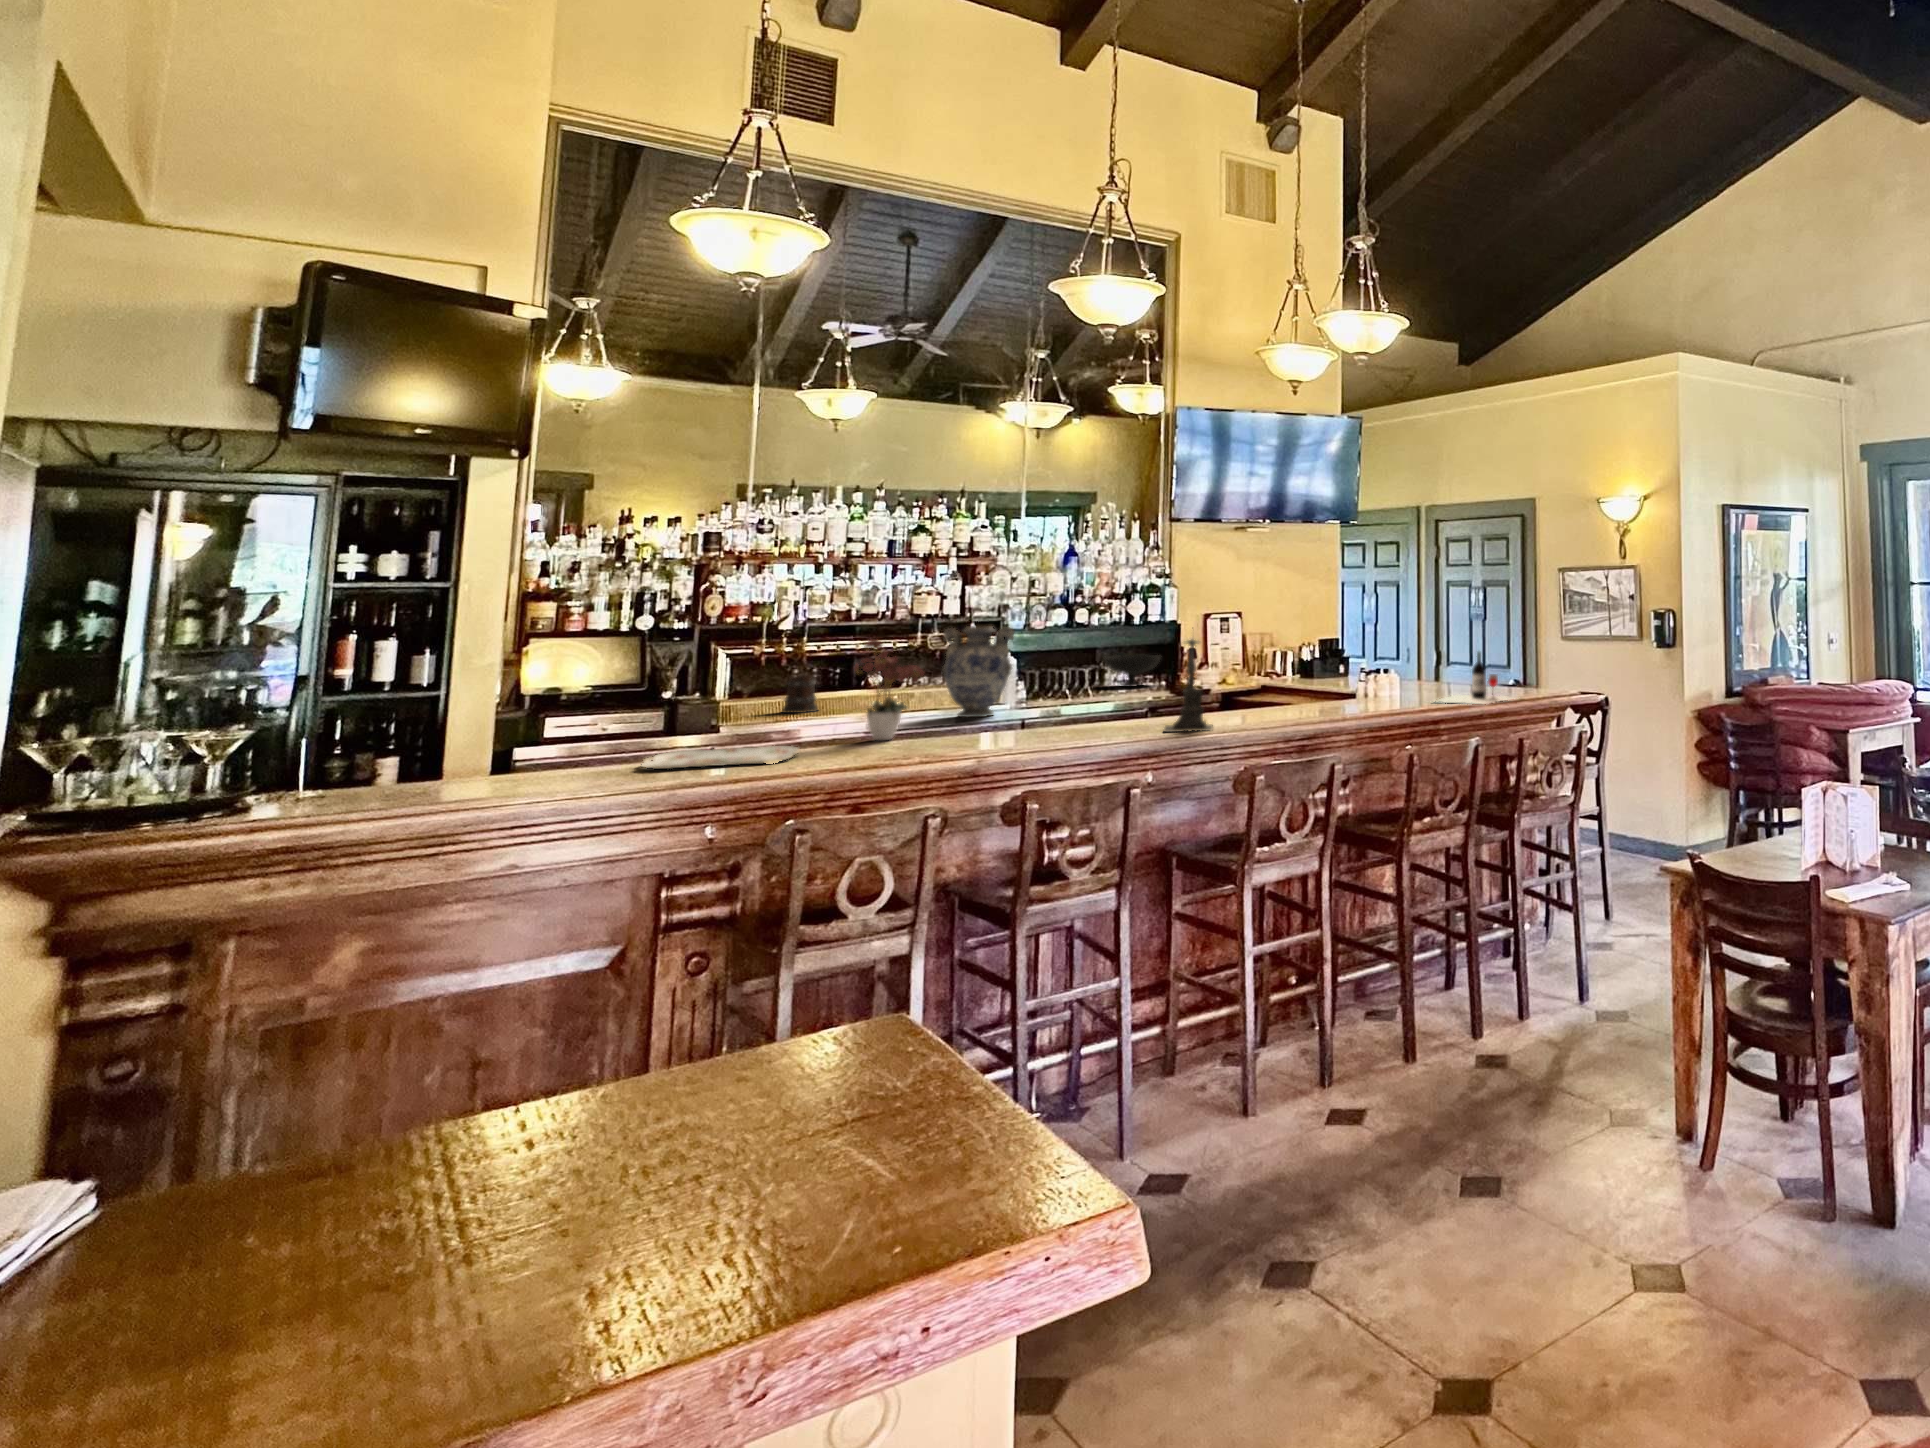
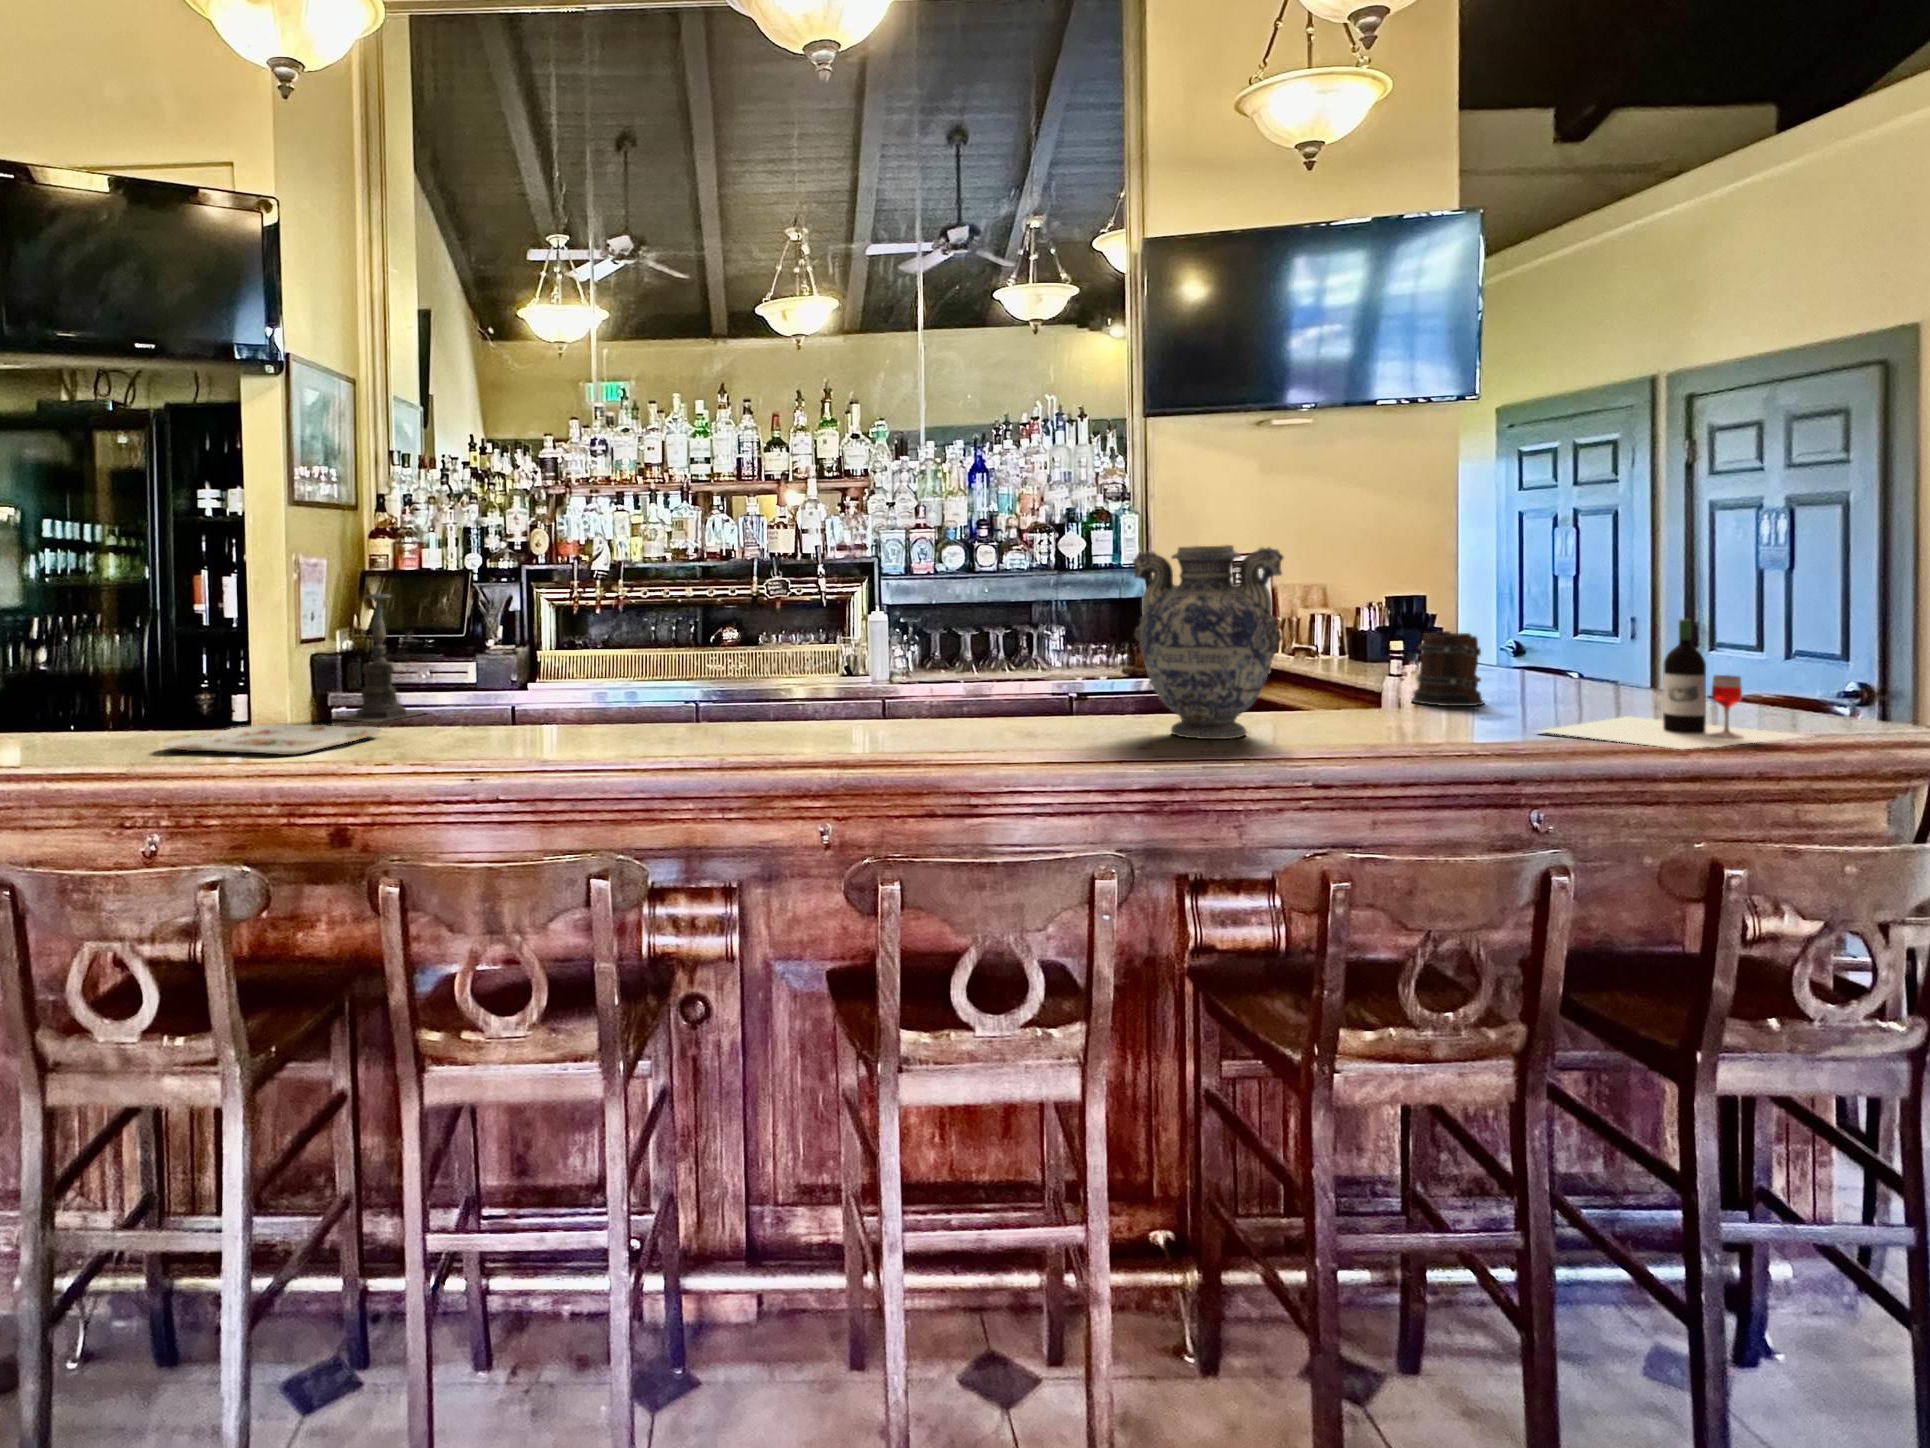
vase: present [942,626,1014,718] -> present [1133,545,1283,739]
flower arrangement: present [854,639,923,740] -> none [471,570,576,728]
candle holder: present [1164,639,1213,732] -> present [334,586,424,722]
bowl: present [1104,655,1160,687] -> none [1022,614,1108,661]
beer mug: present [782,674,818,713] -> present [1411,631,1485,706]

